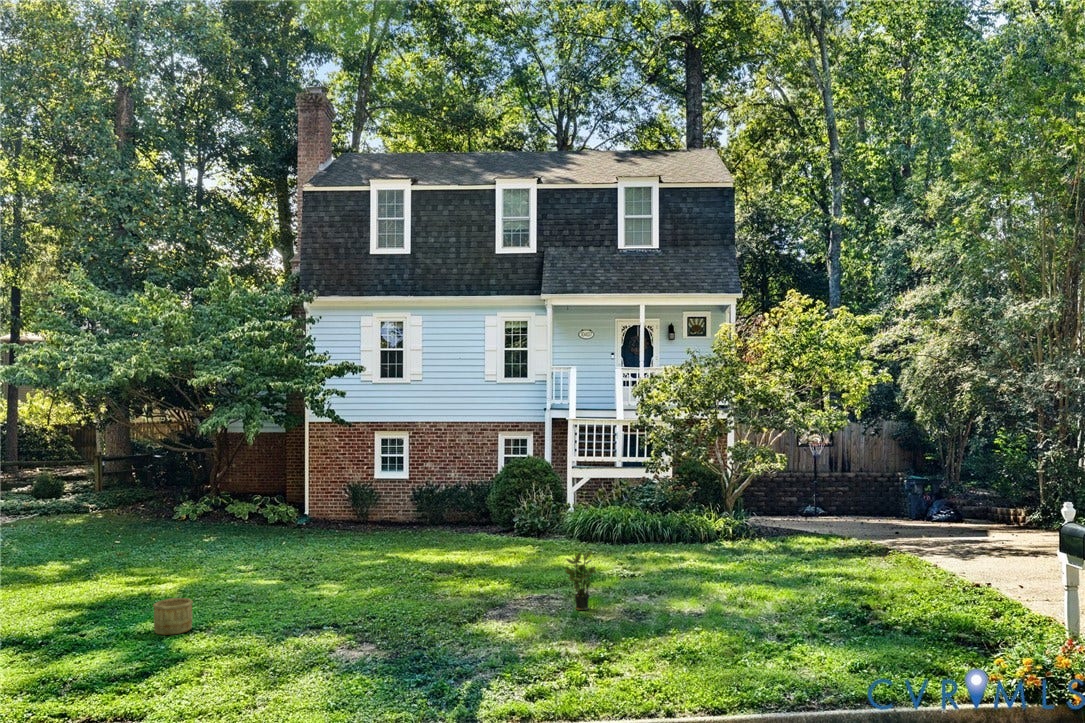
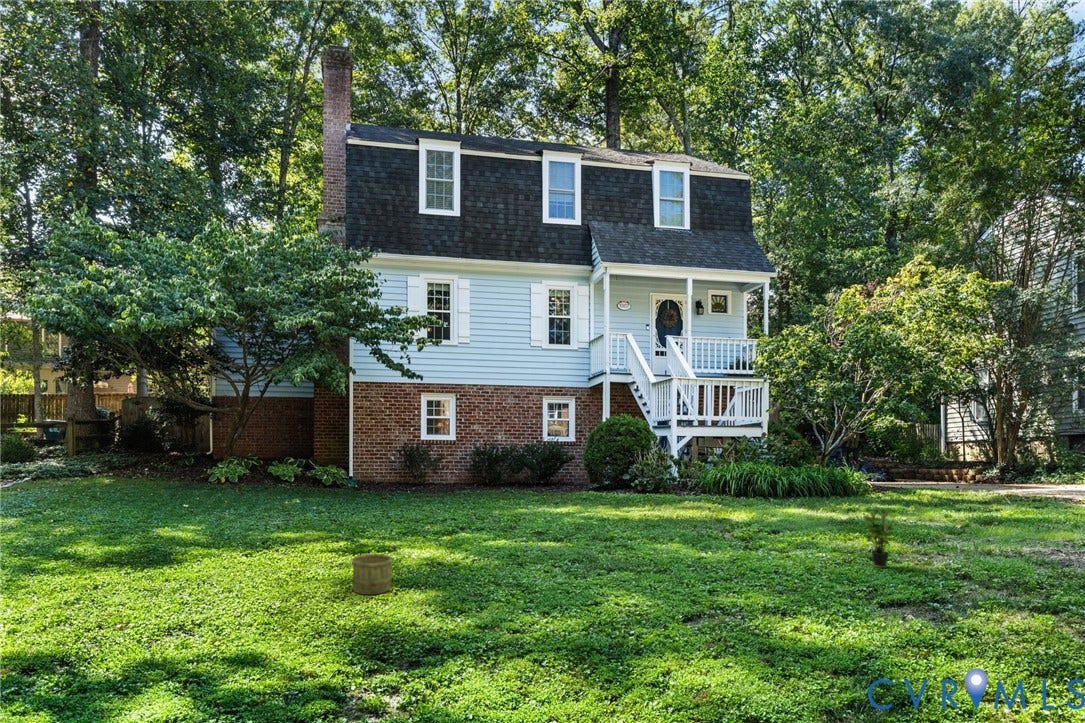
wooden bucket: present [153,598,193,635] -> present [352,554,393,595]

